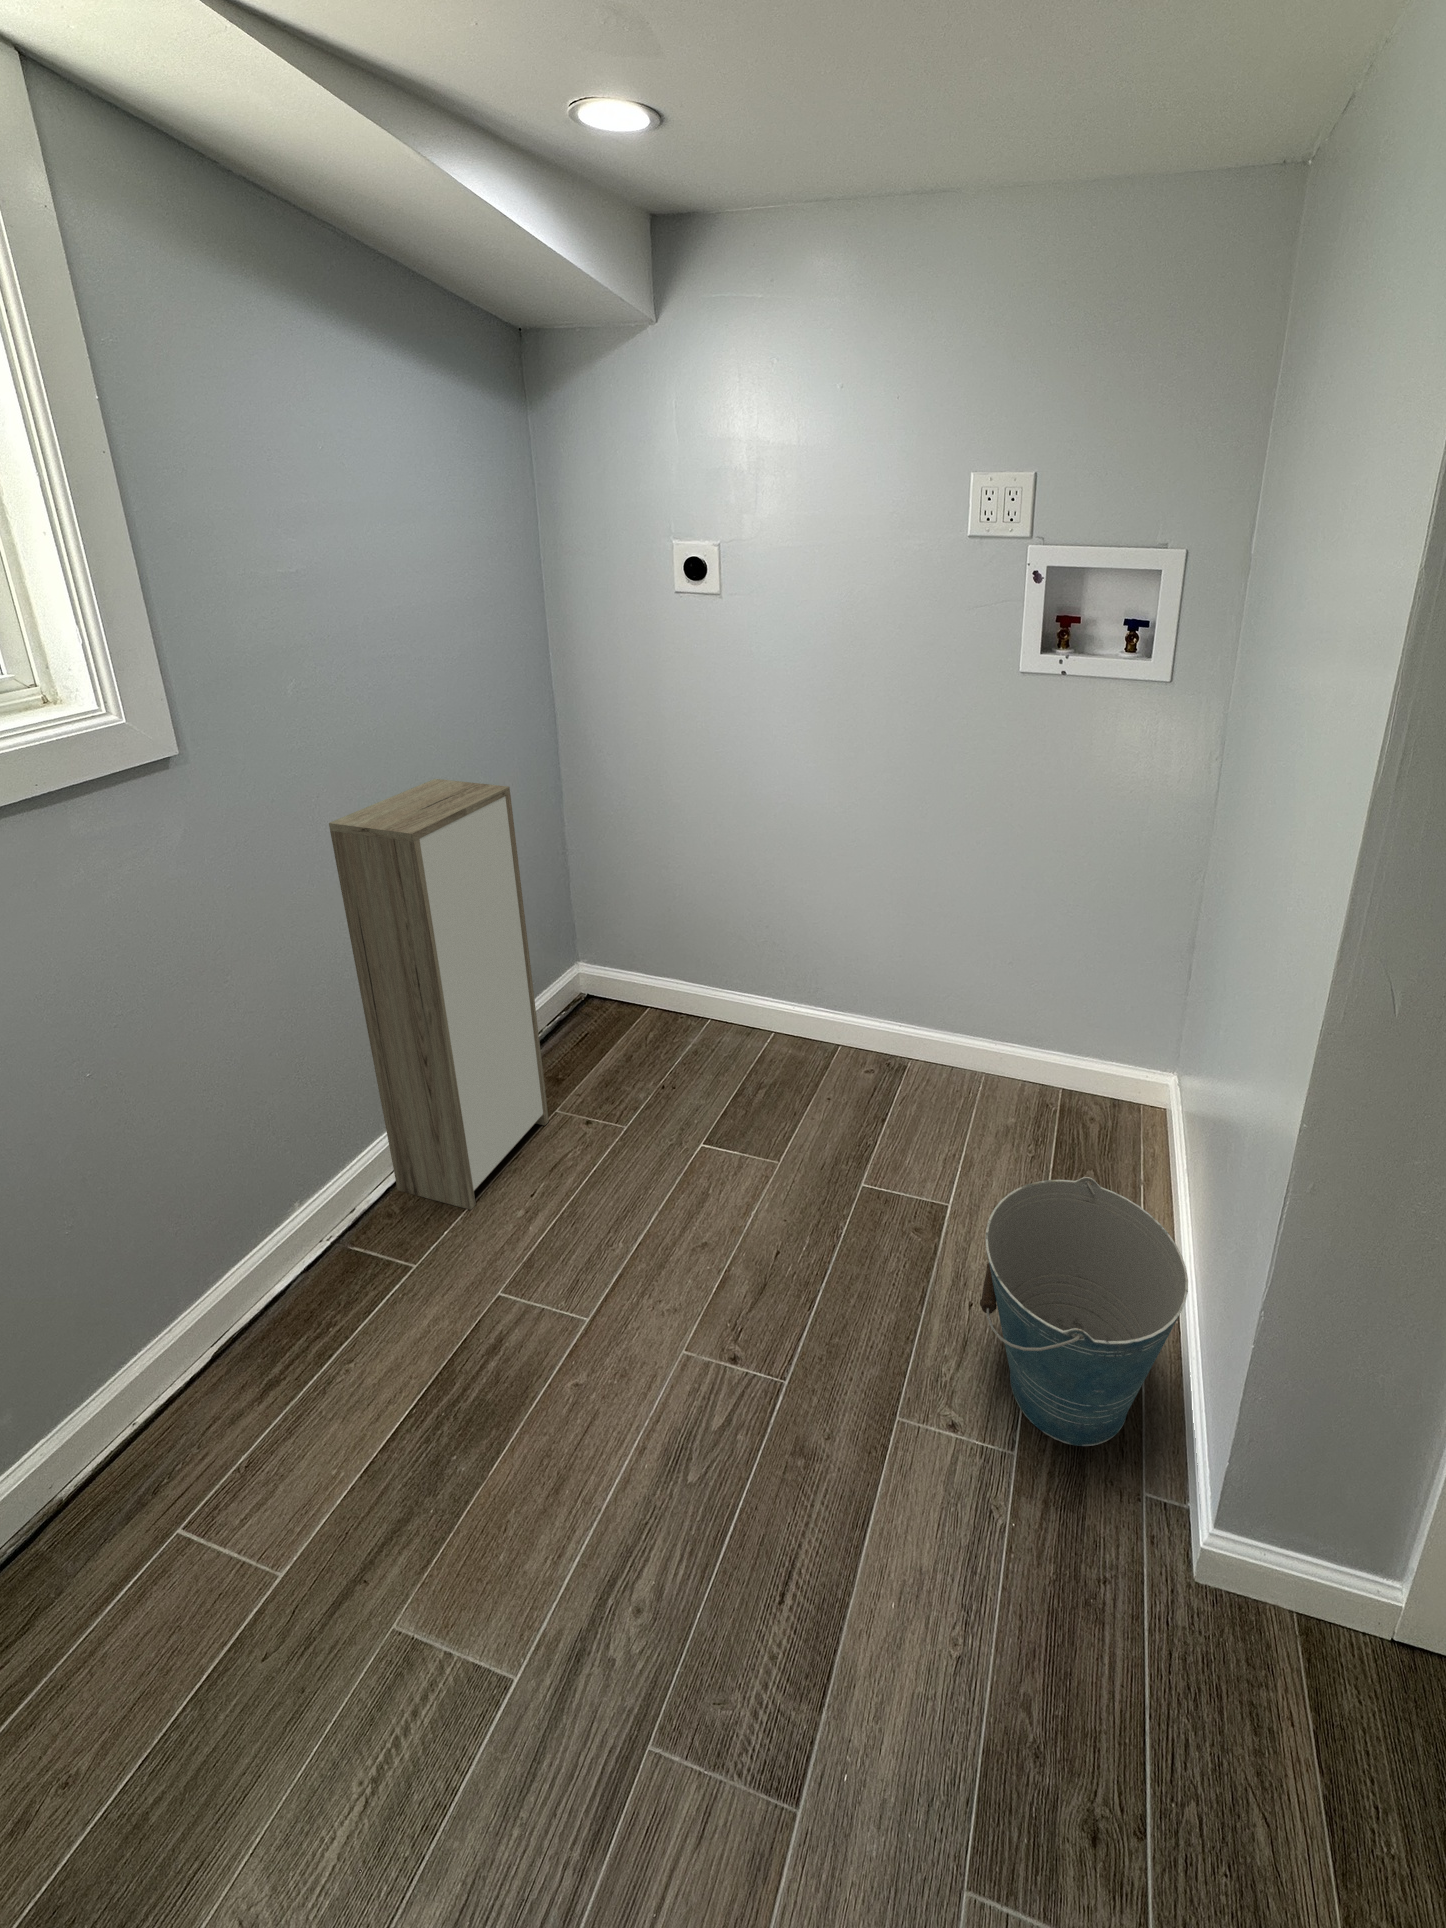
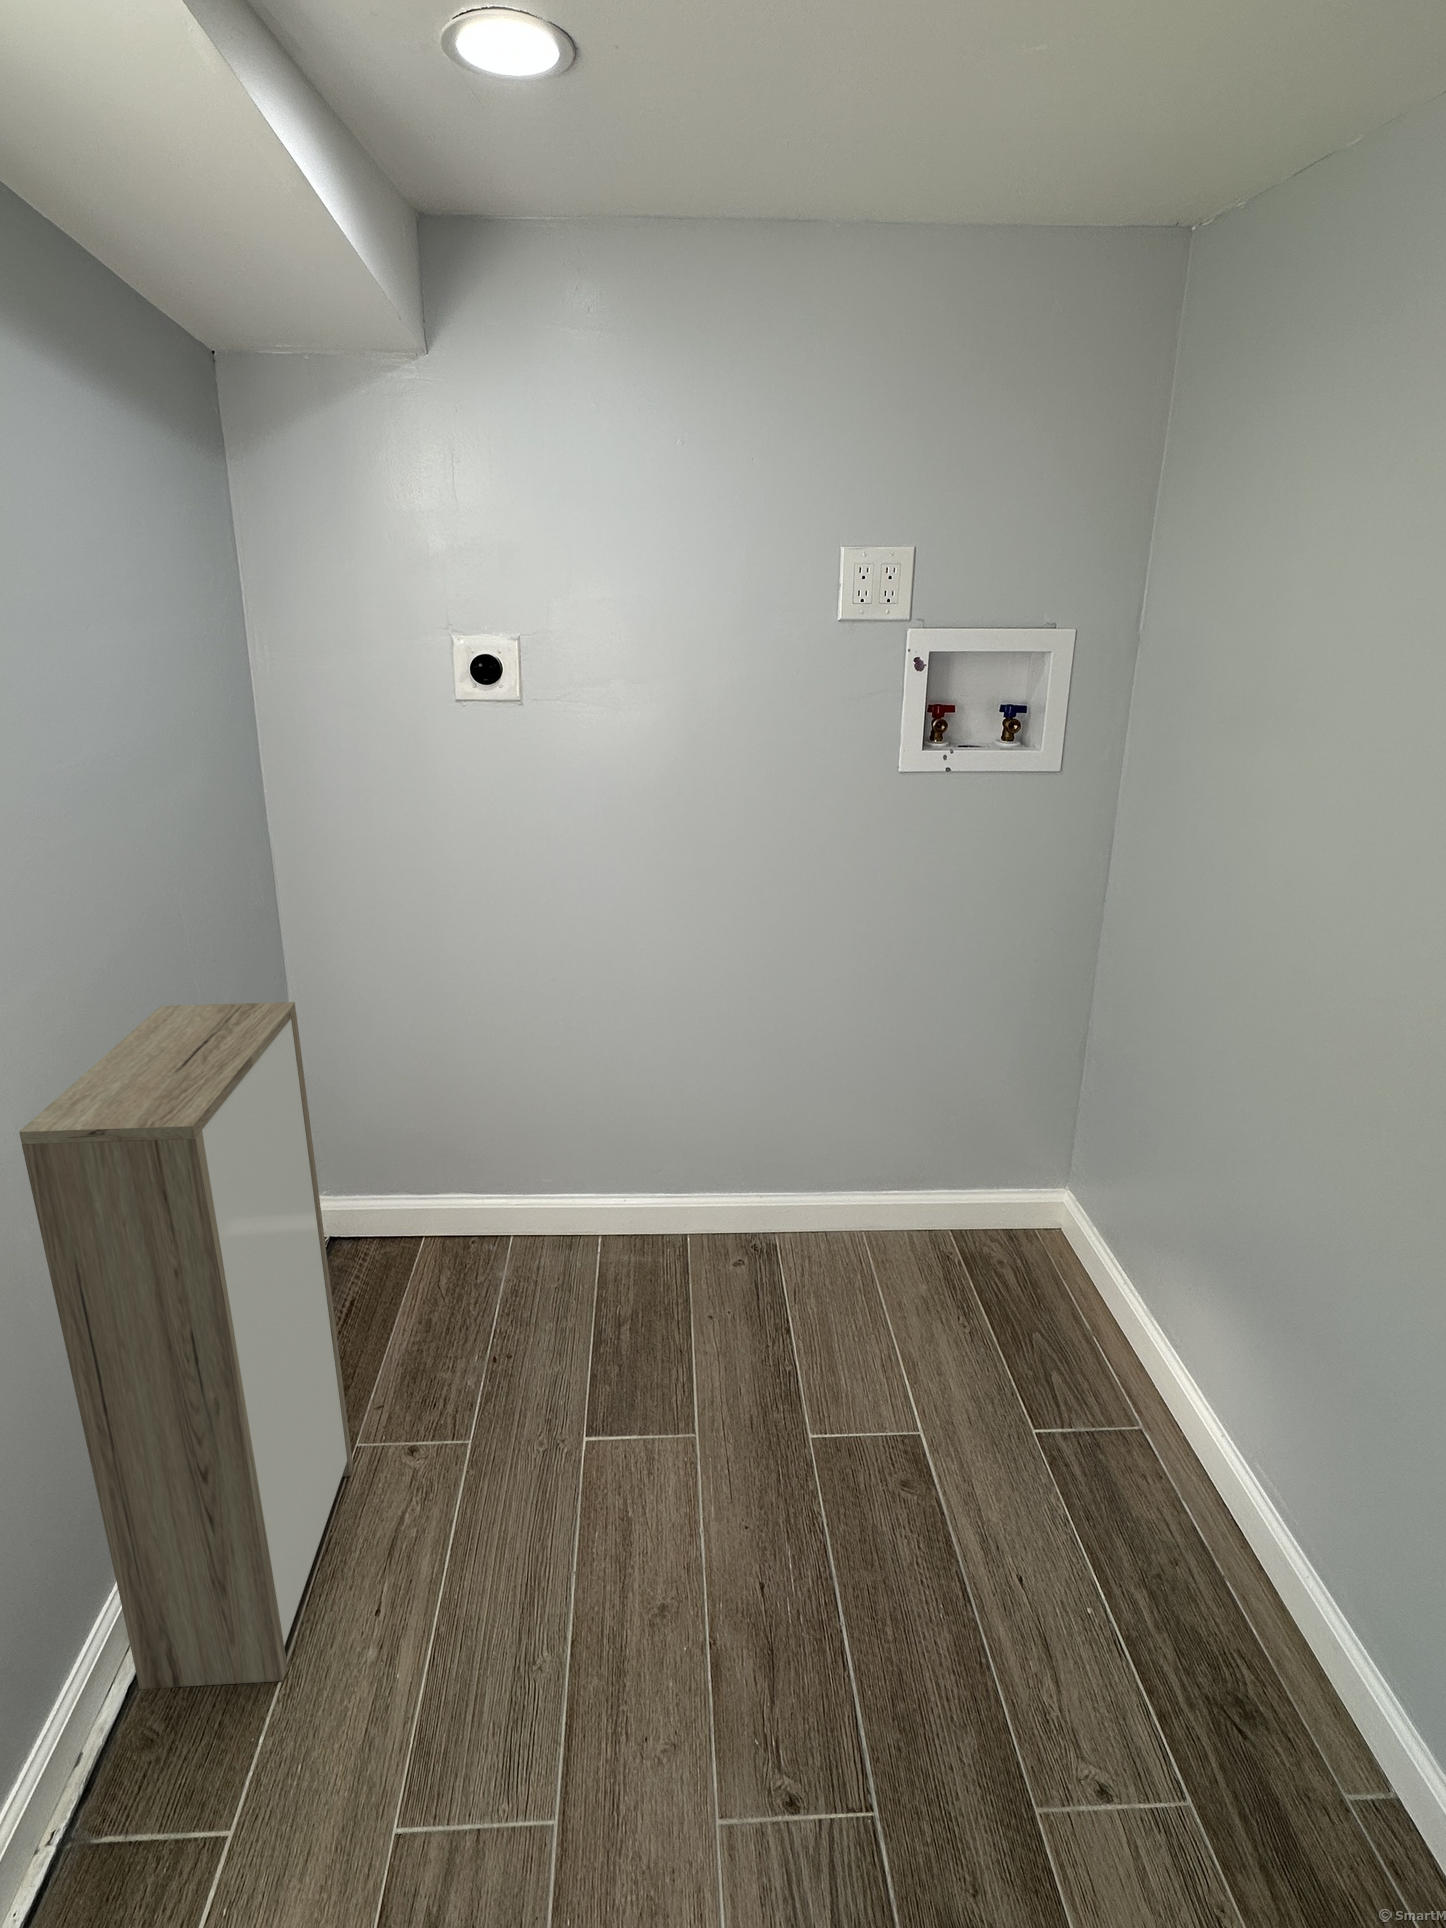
bucket: present [980,1177,1188,1446] -> none [1071,1377,1362,1753]

